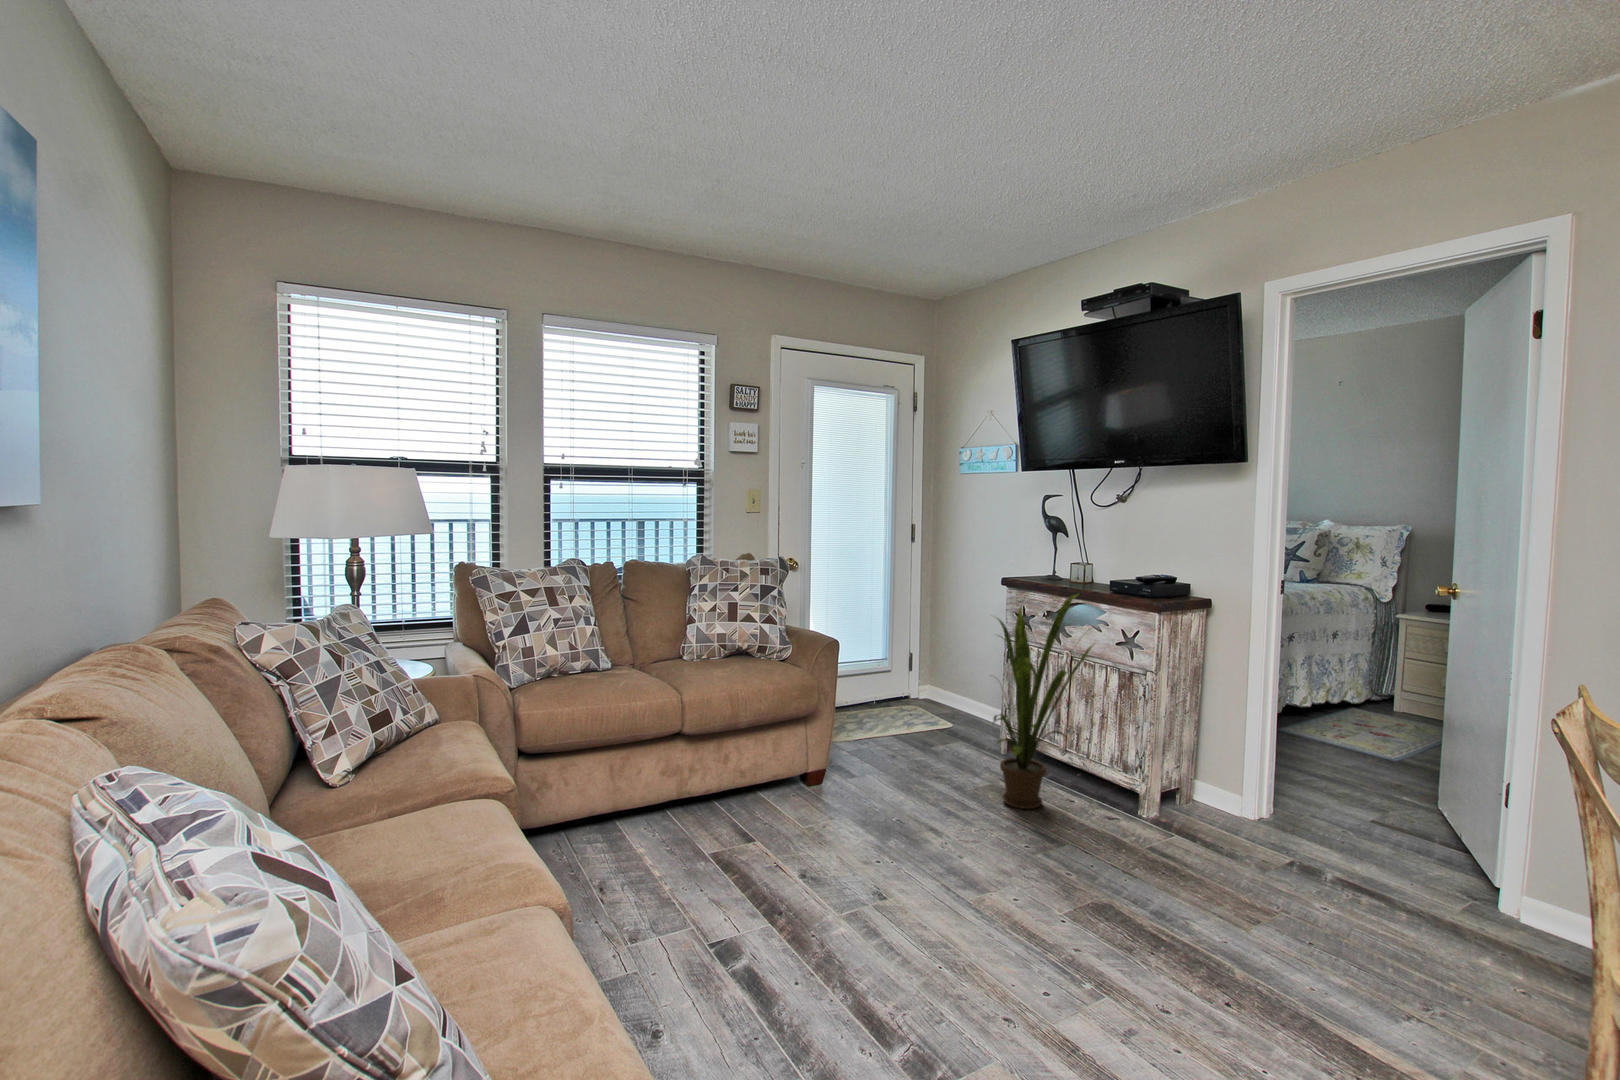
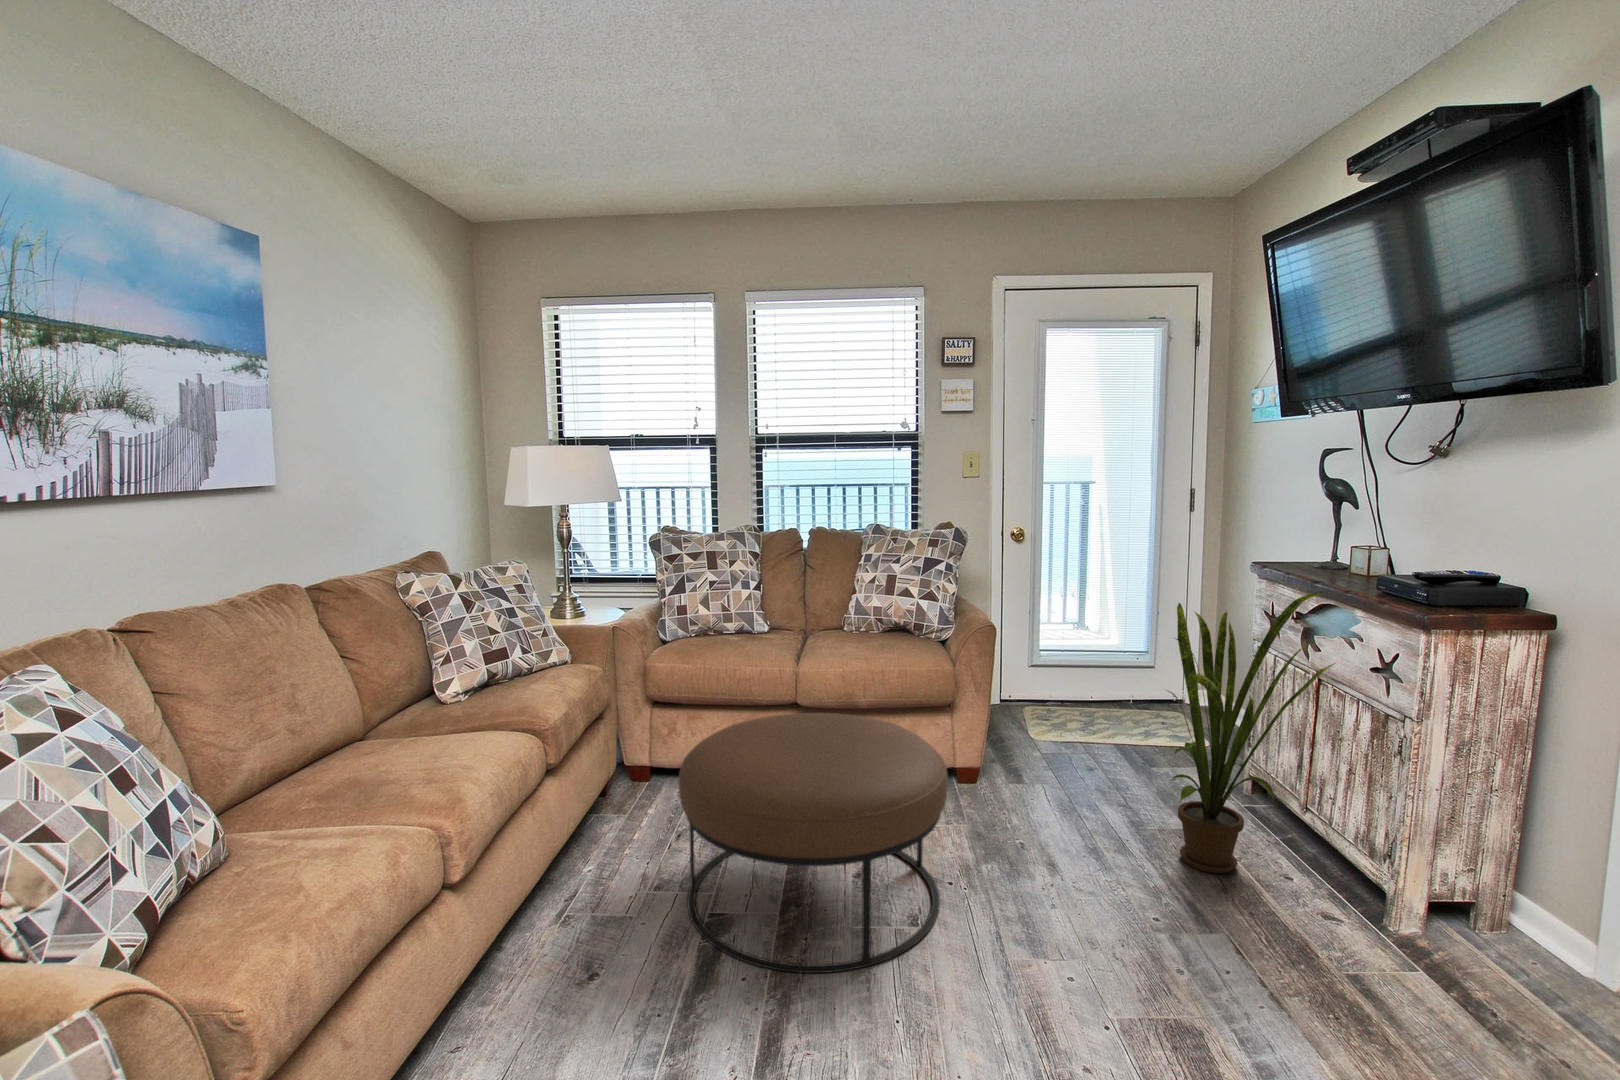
ottoman: none [658,729,909,968] -> present [678,713,948,973]

